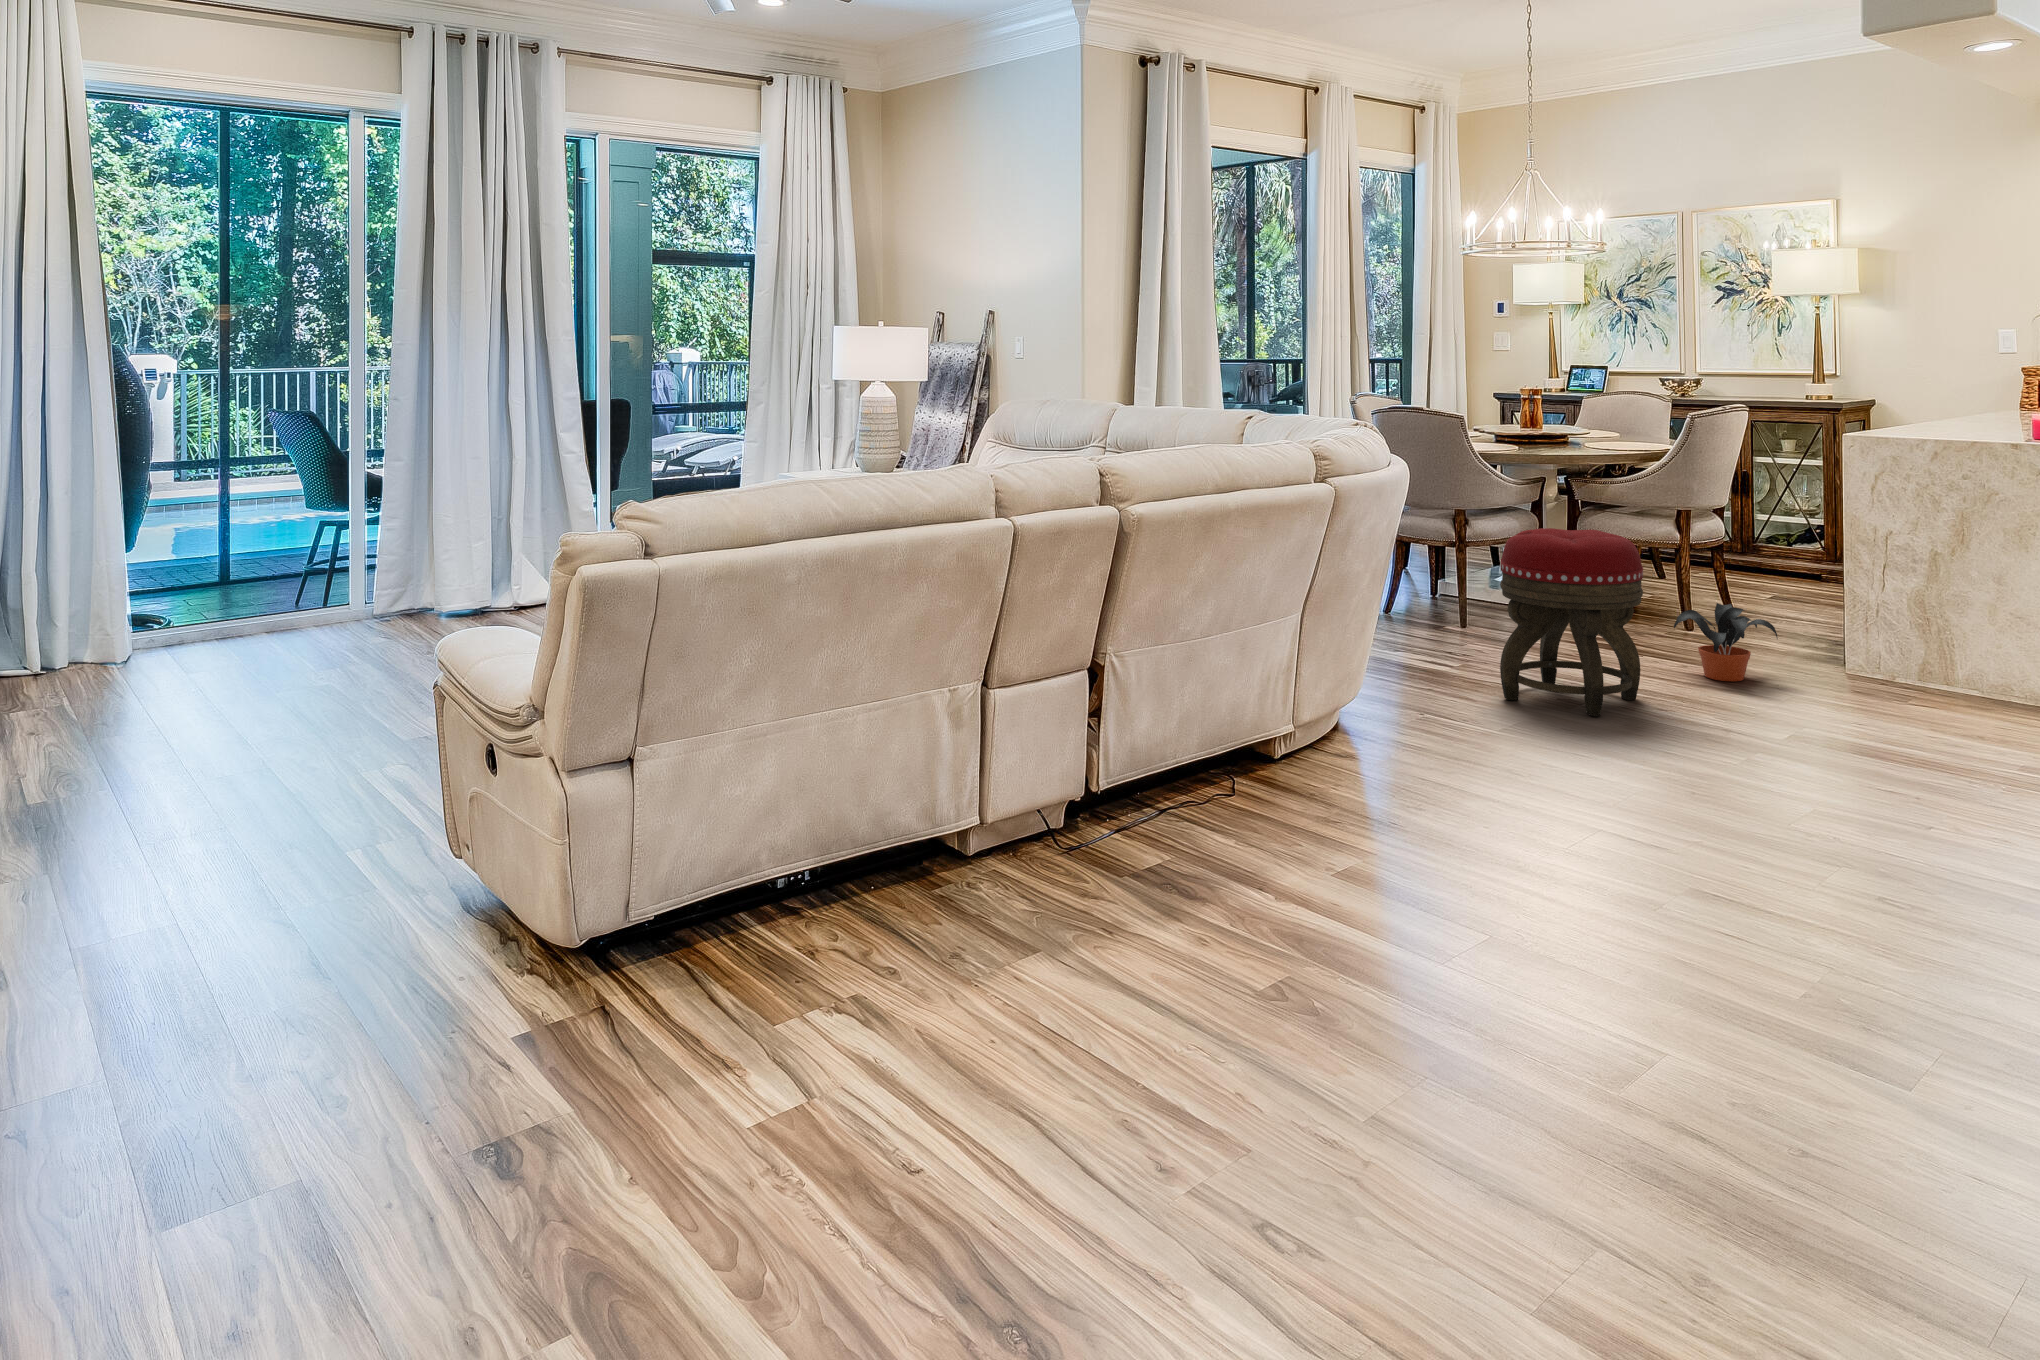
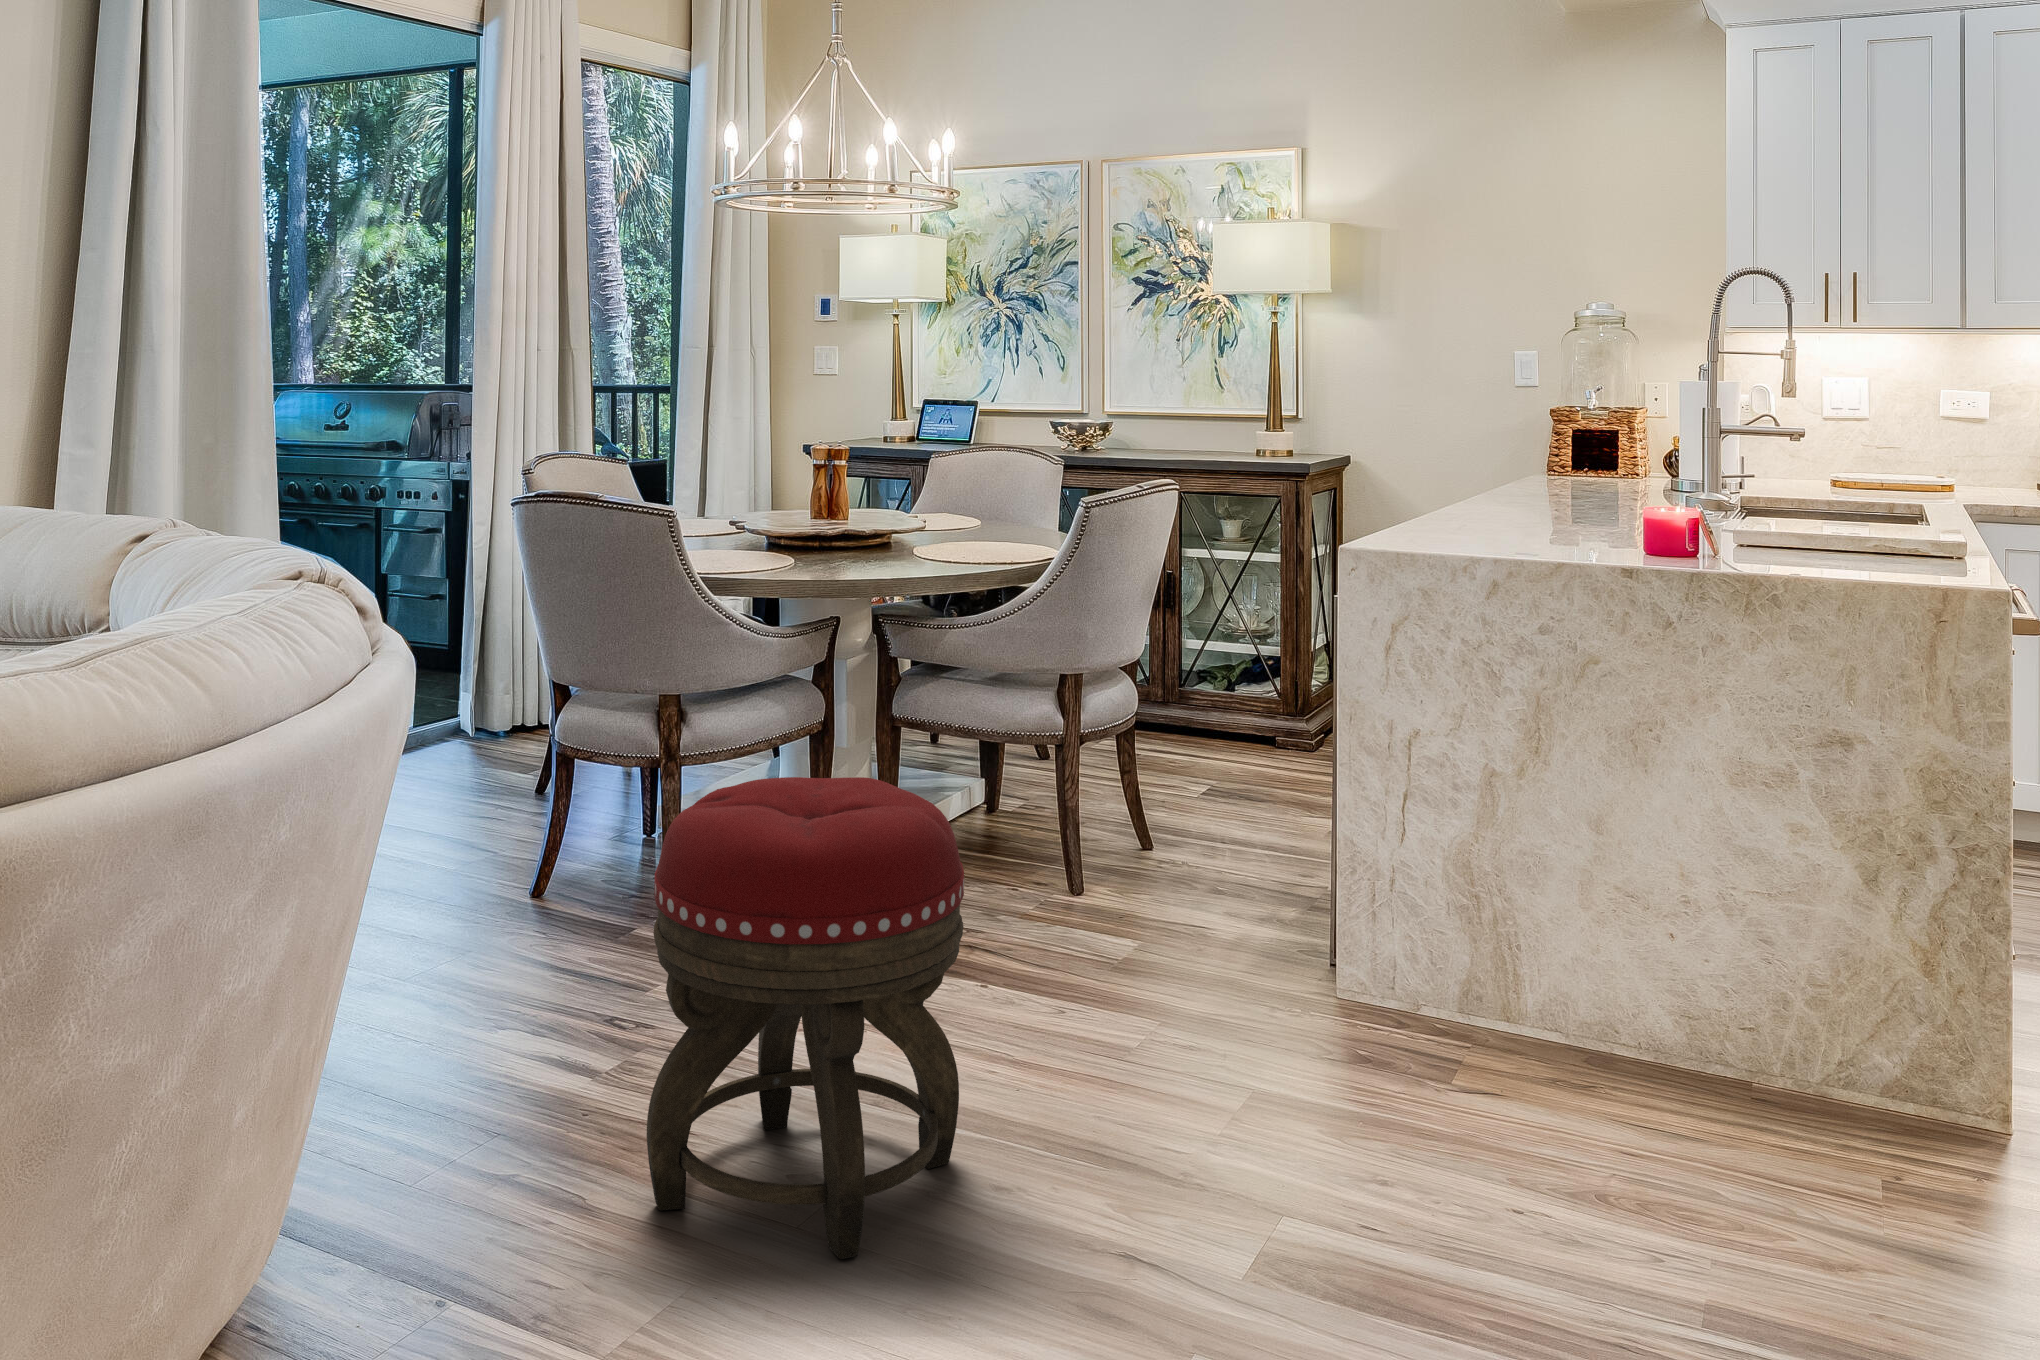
potted plant: present [1674,603,1778,681] -> none [1036,886,1230,1063]

